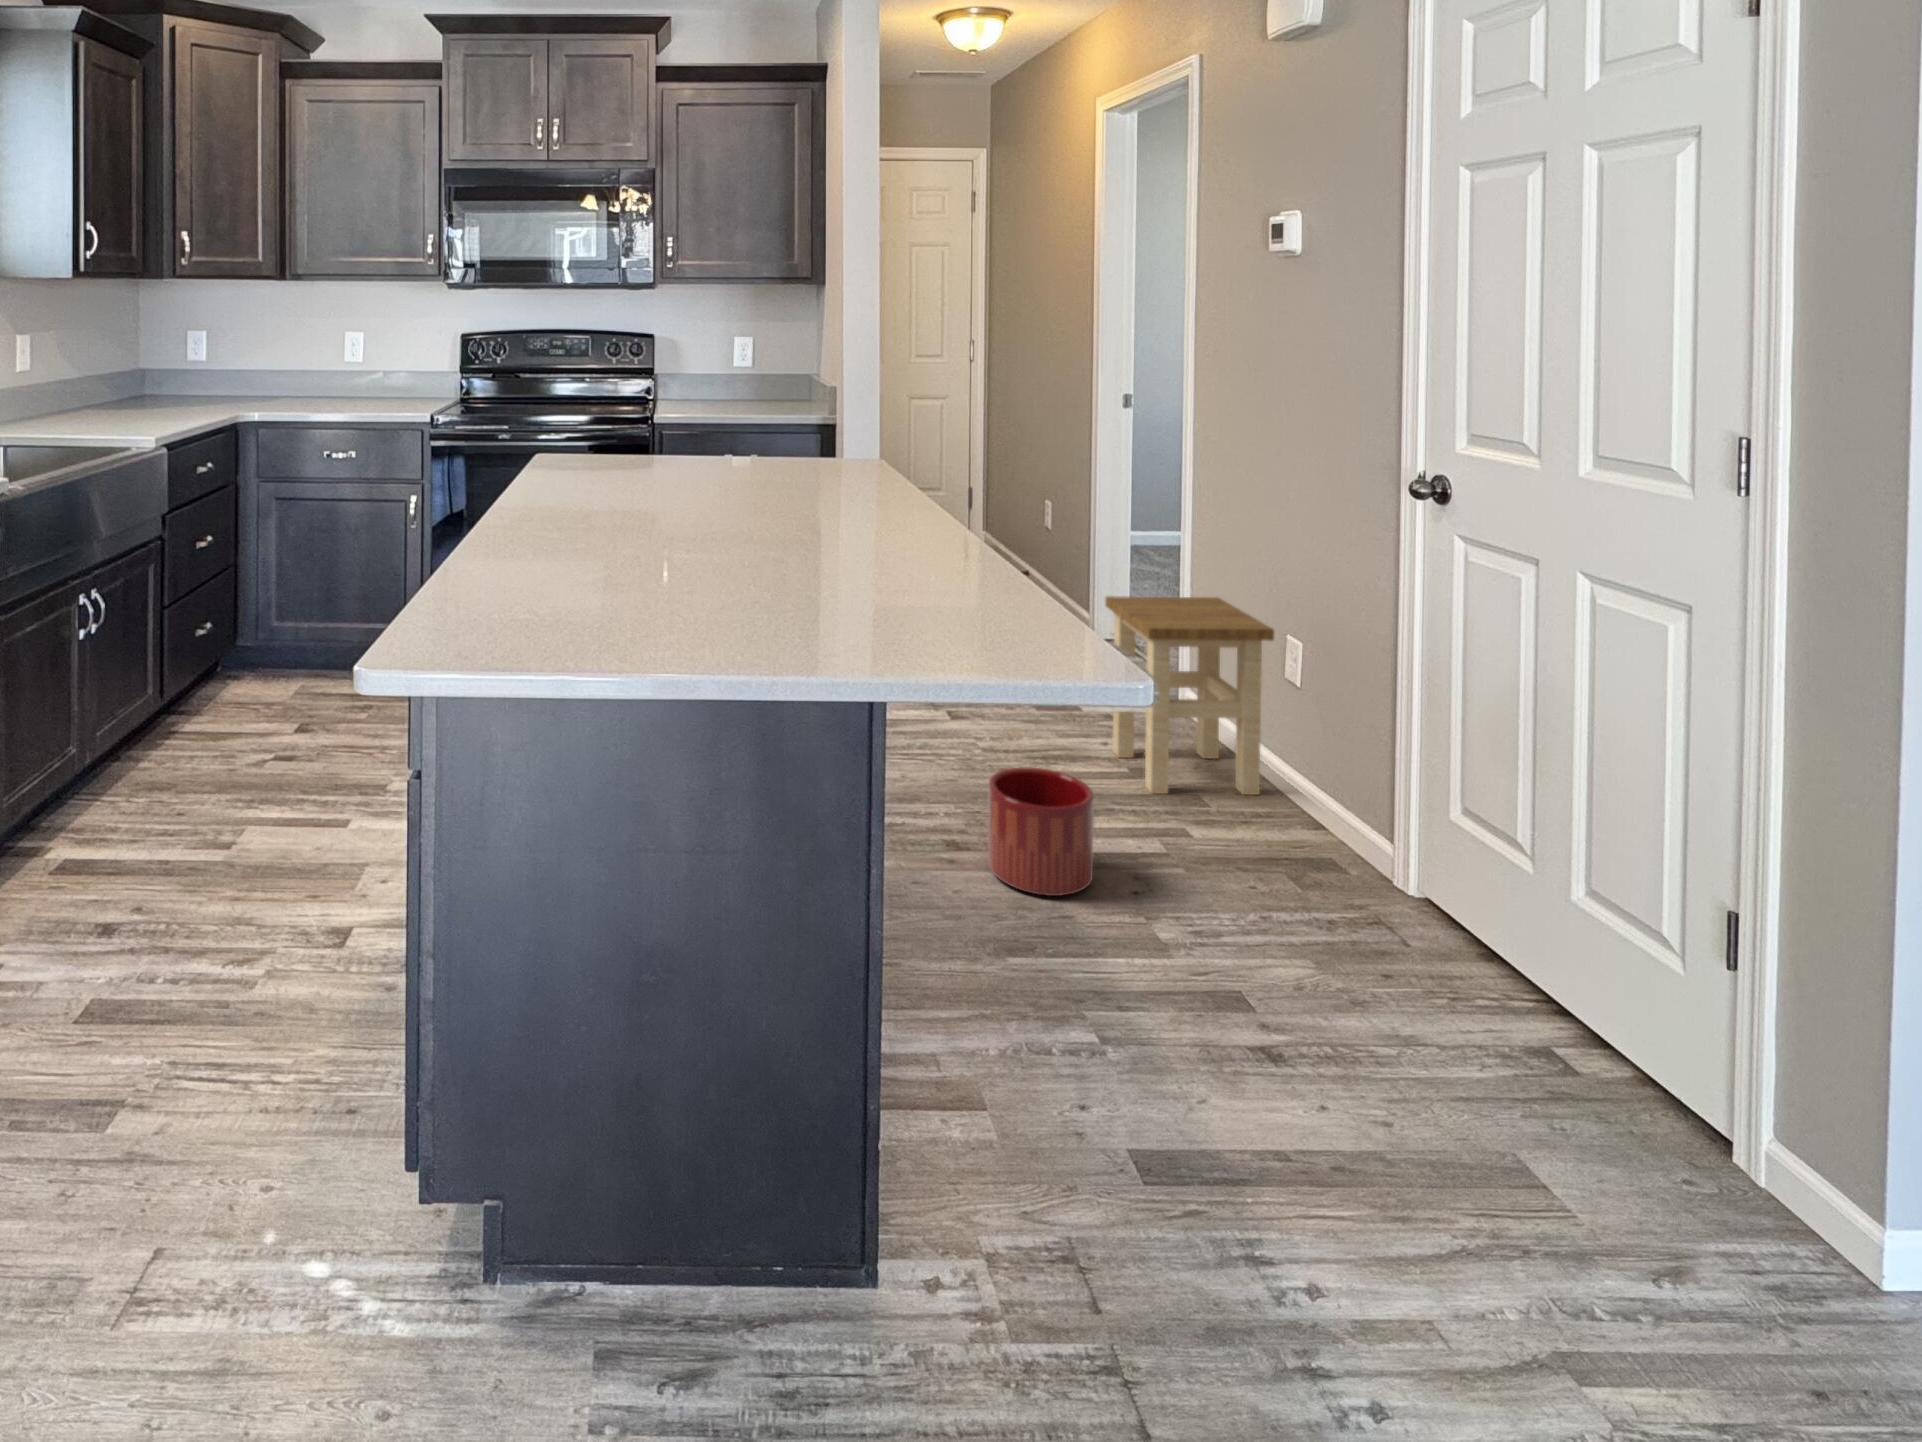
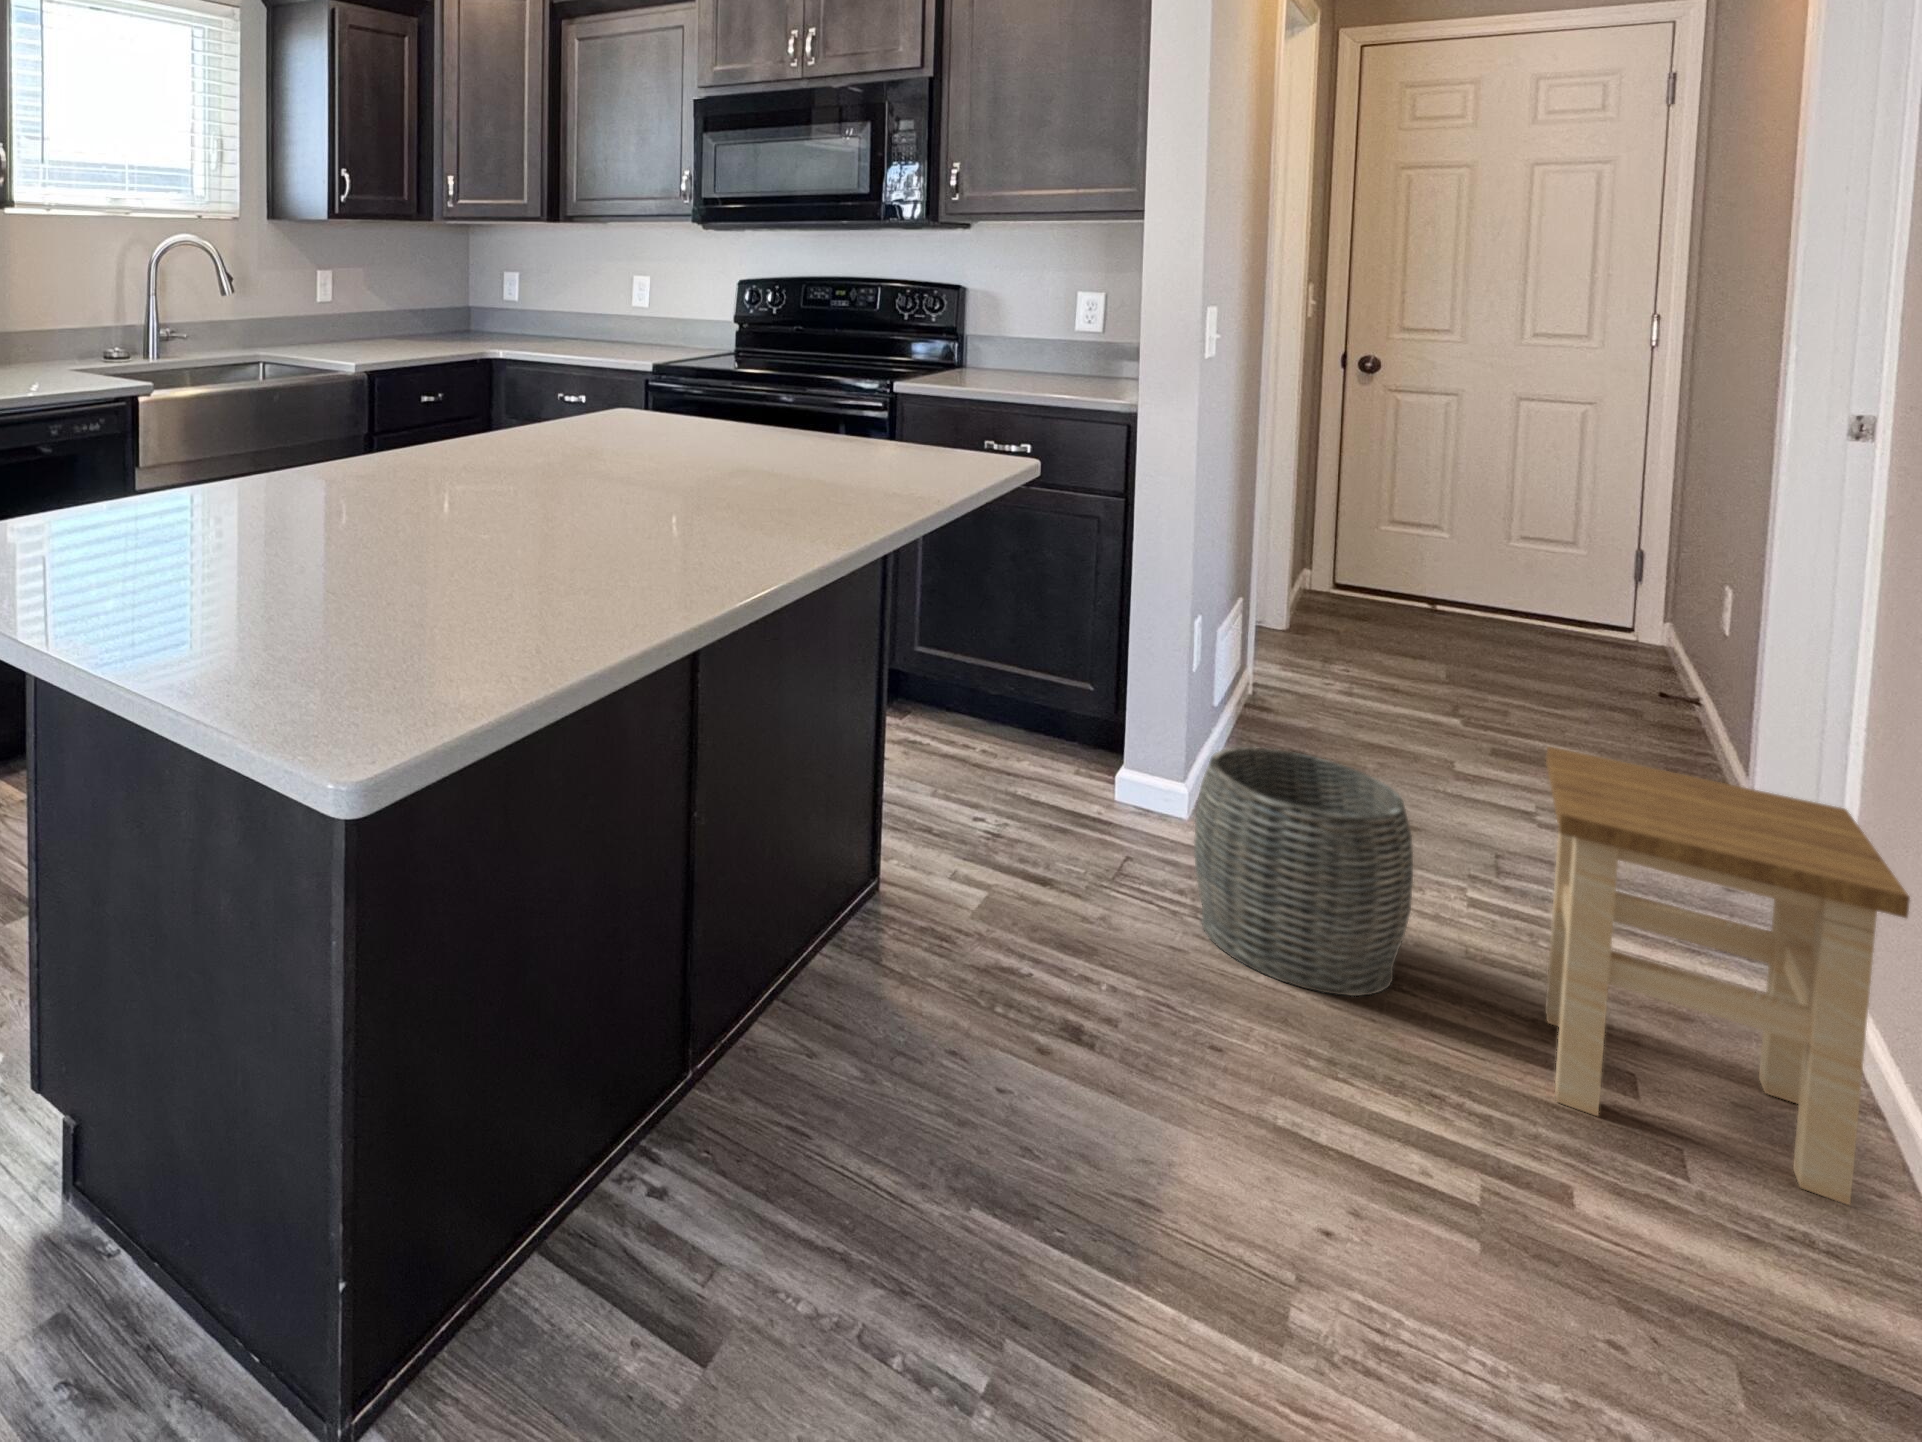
woven basket: none [945,635,1061,780] -> present [1194,747,1413,996]
planter: present [988,767,1094,896] -> none [1079,945,1272,1178]

